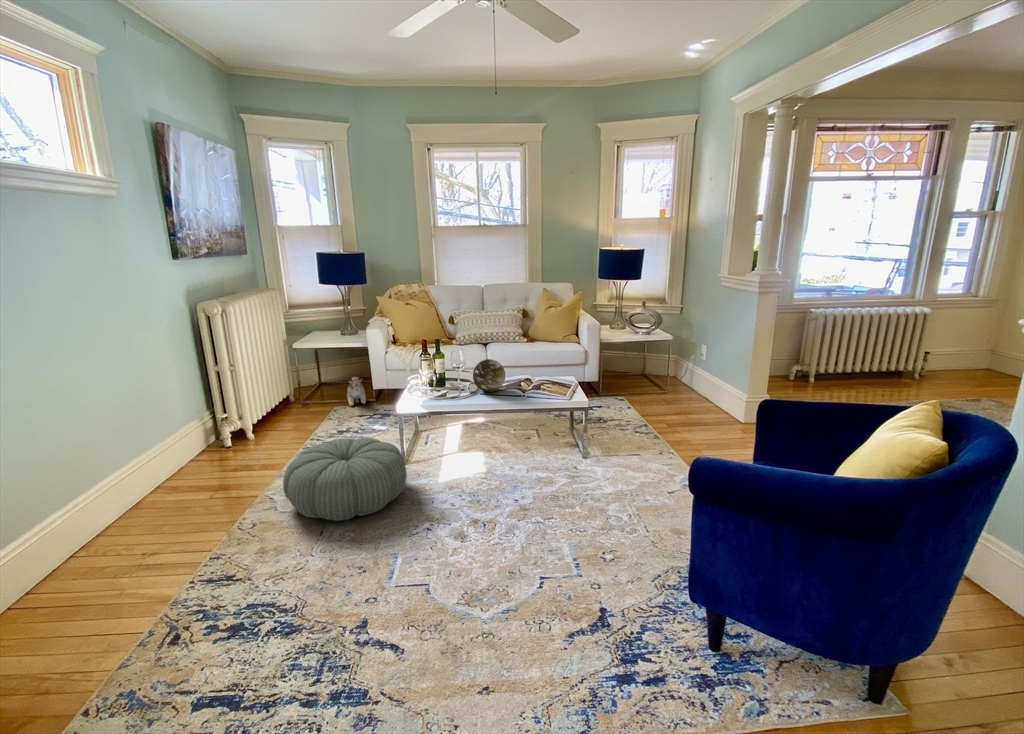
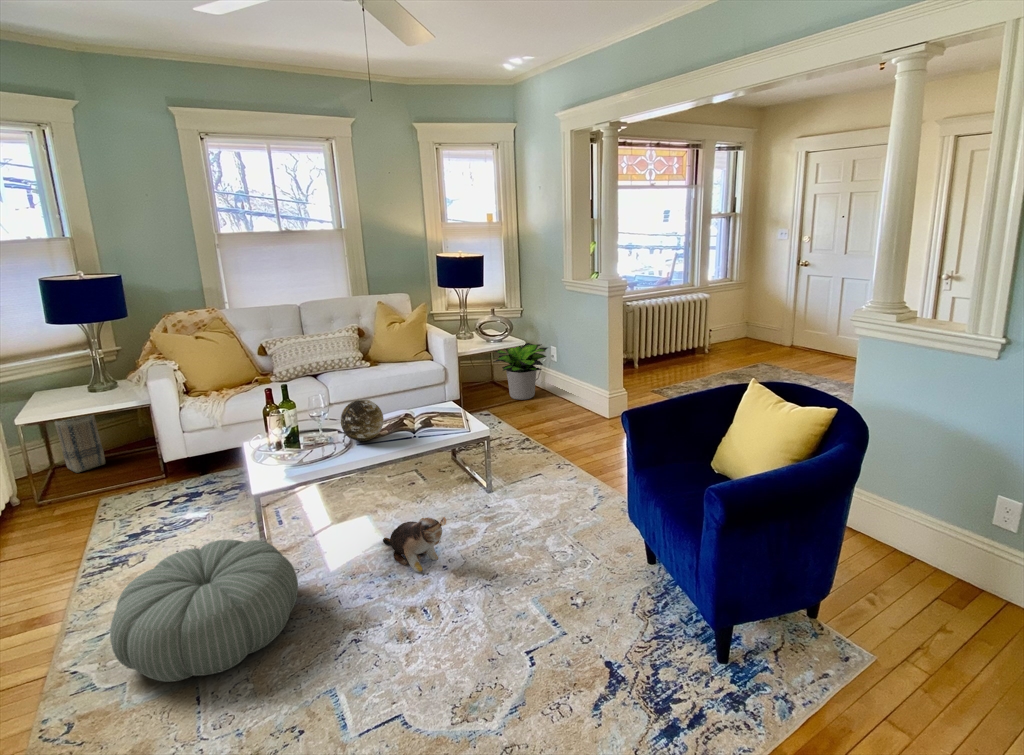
basket: none [325,345,350,387] -> present [55,415,105,473]
potted plant: none [639,345,699,395] -> present [494,343,548,400]
plush toy: present [347,377,366,406] -> present [383,517,446,572]

